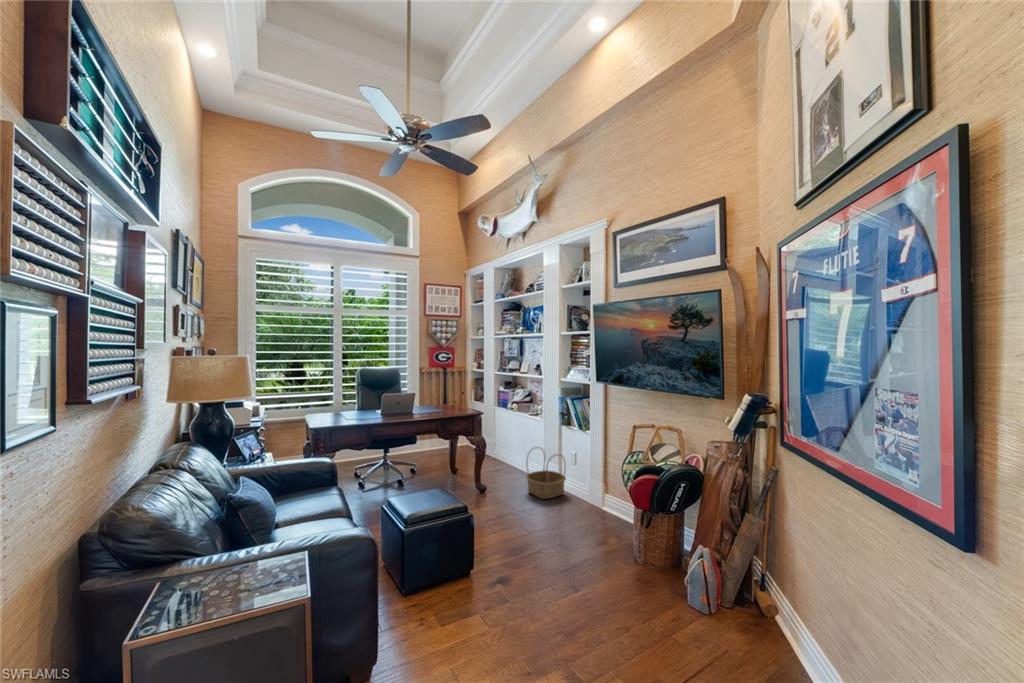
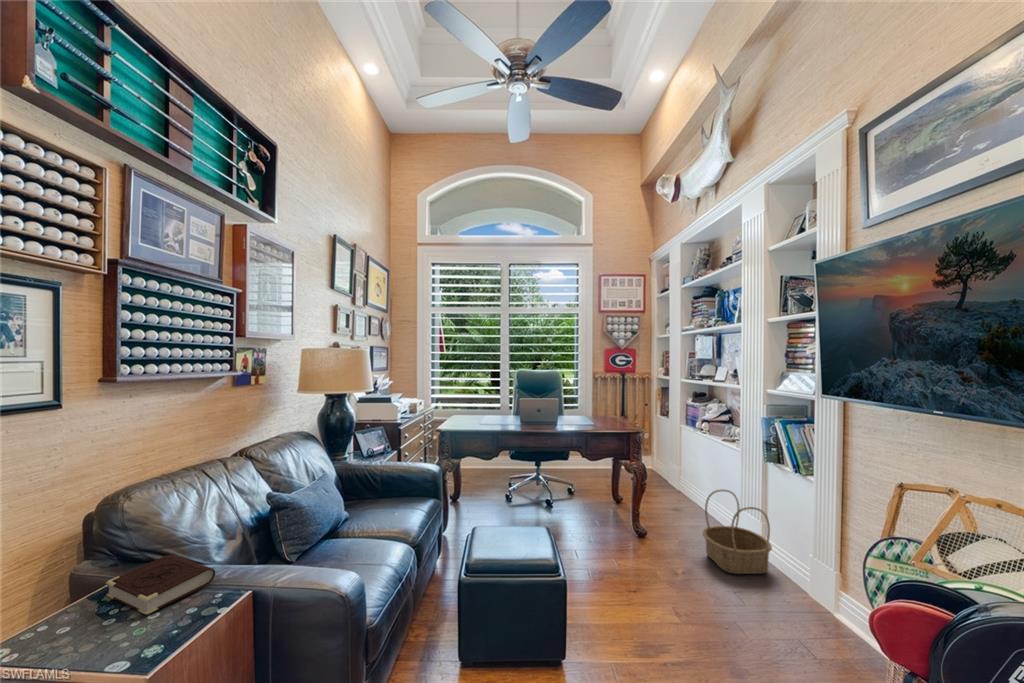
book: none [190,552,278,594] -> present [106,555,215,614]

